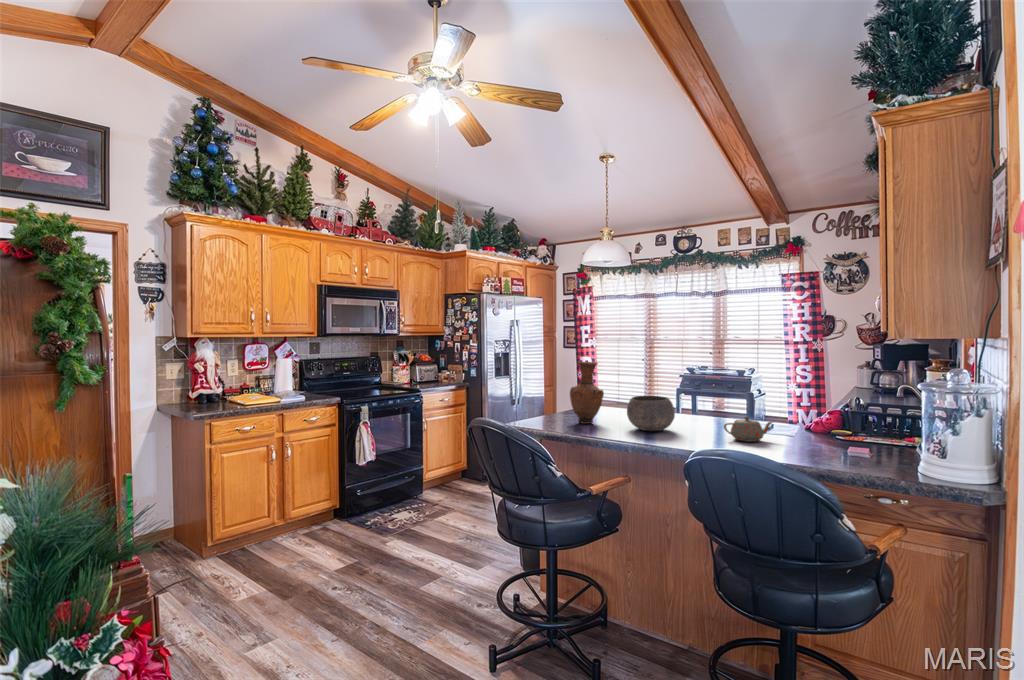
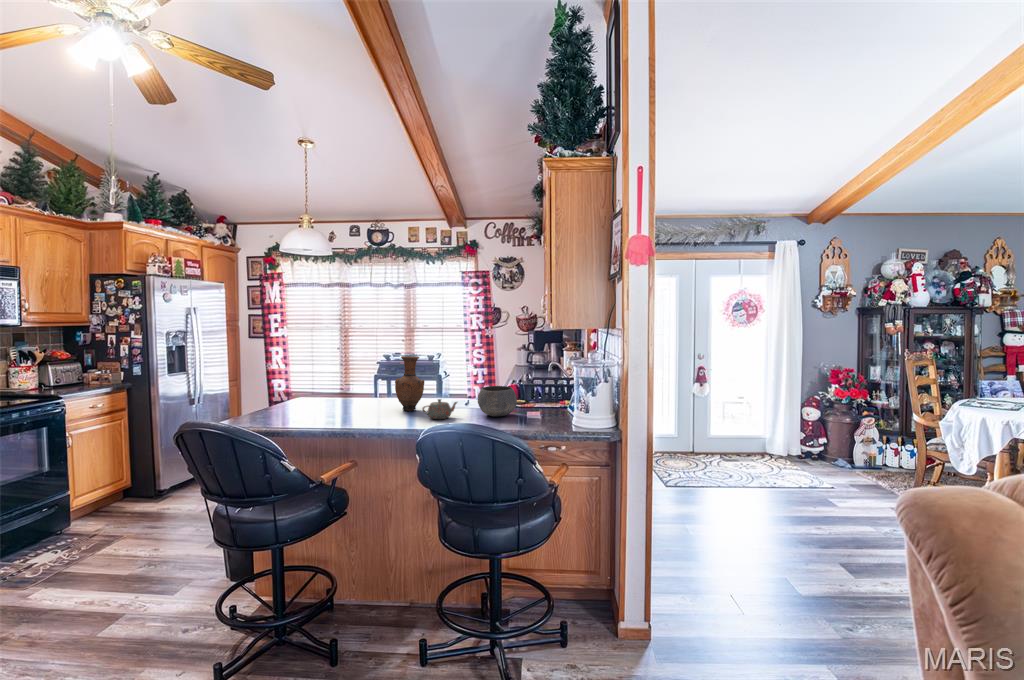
vase: present [570,362,604,424] -> present [395,356,424,411]
bowl: present [627,396,675,431] -> present [478,386,517,417]

